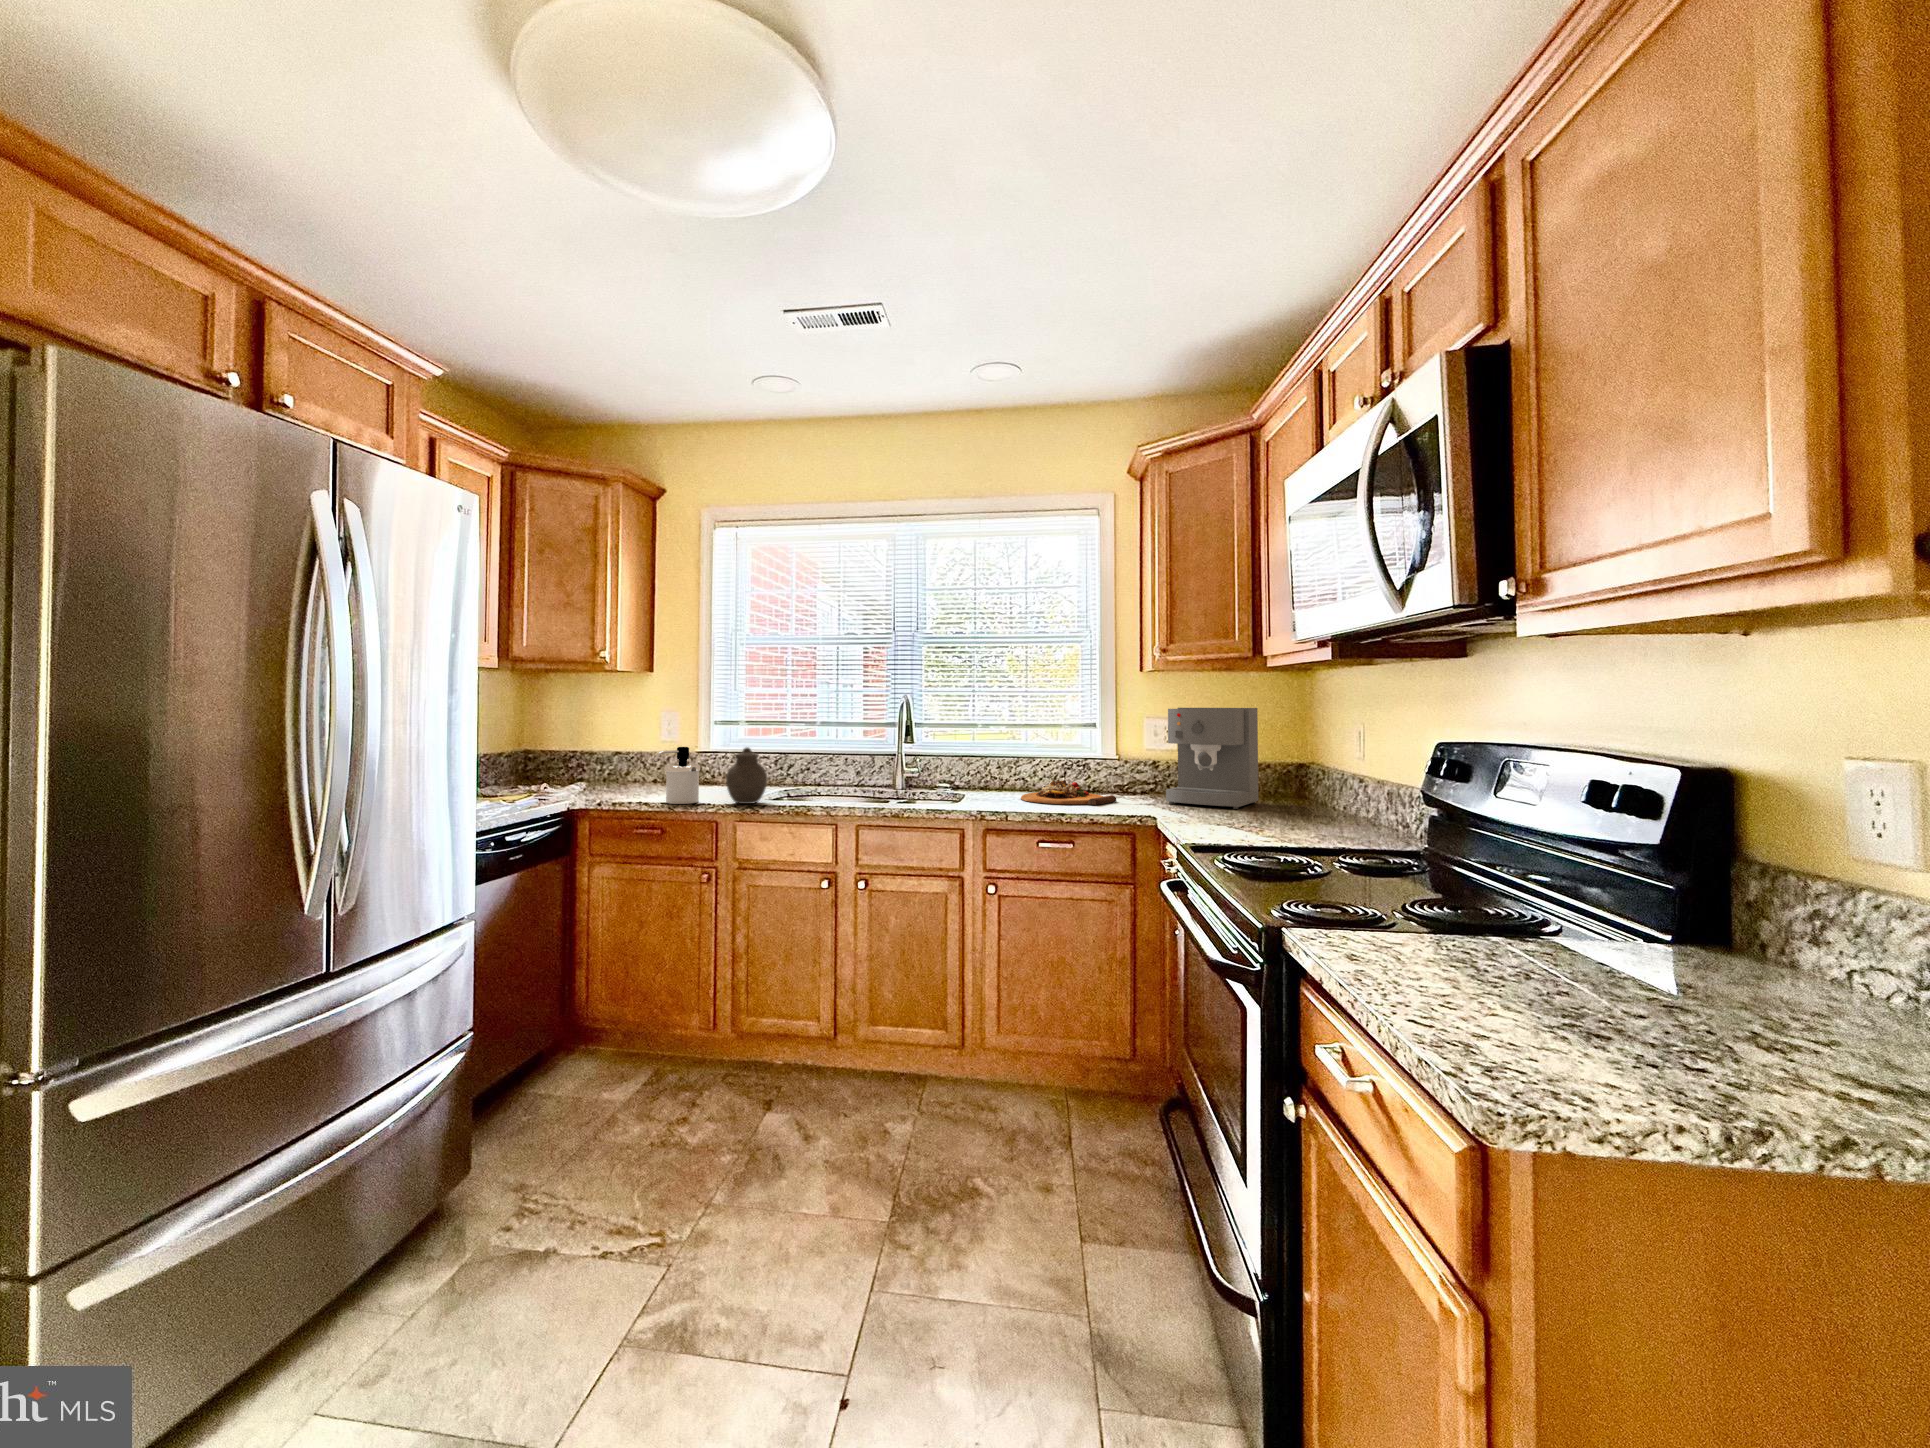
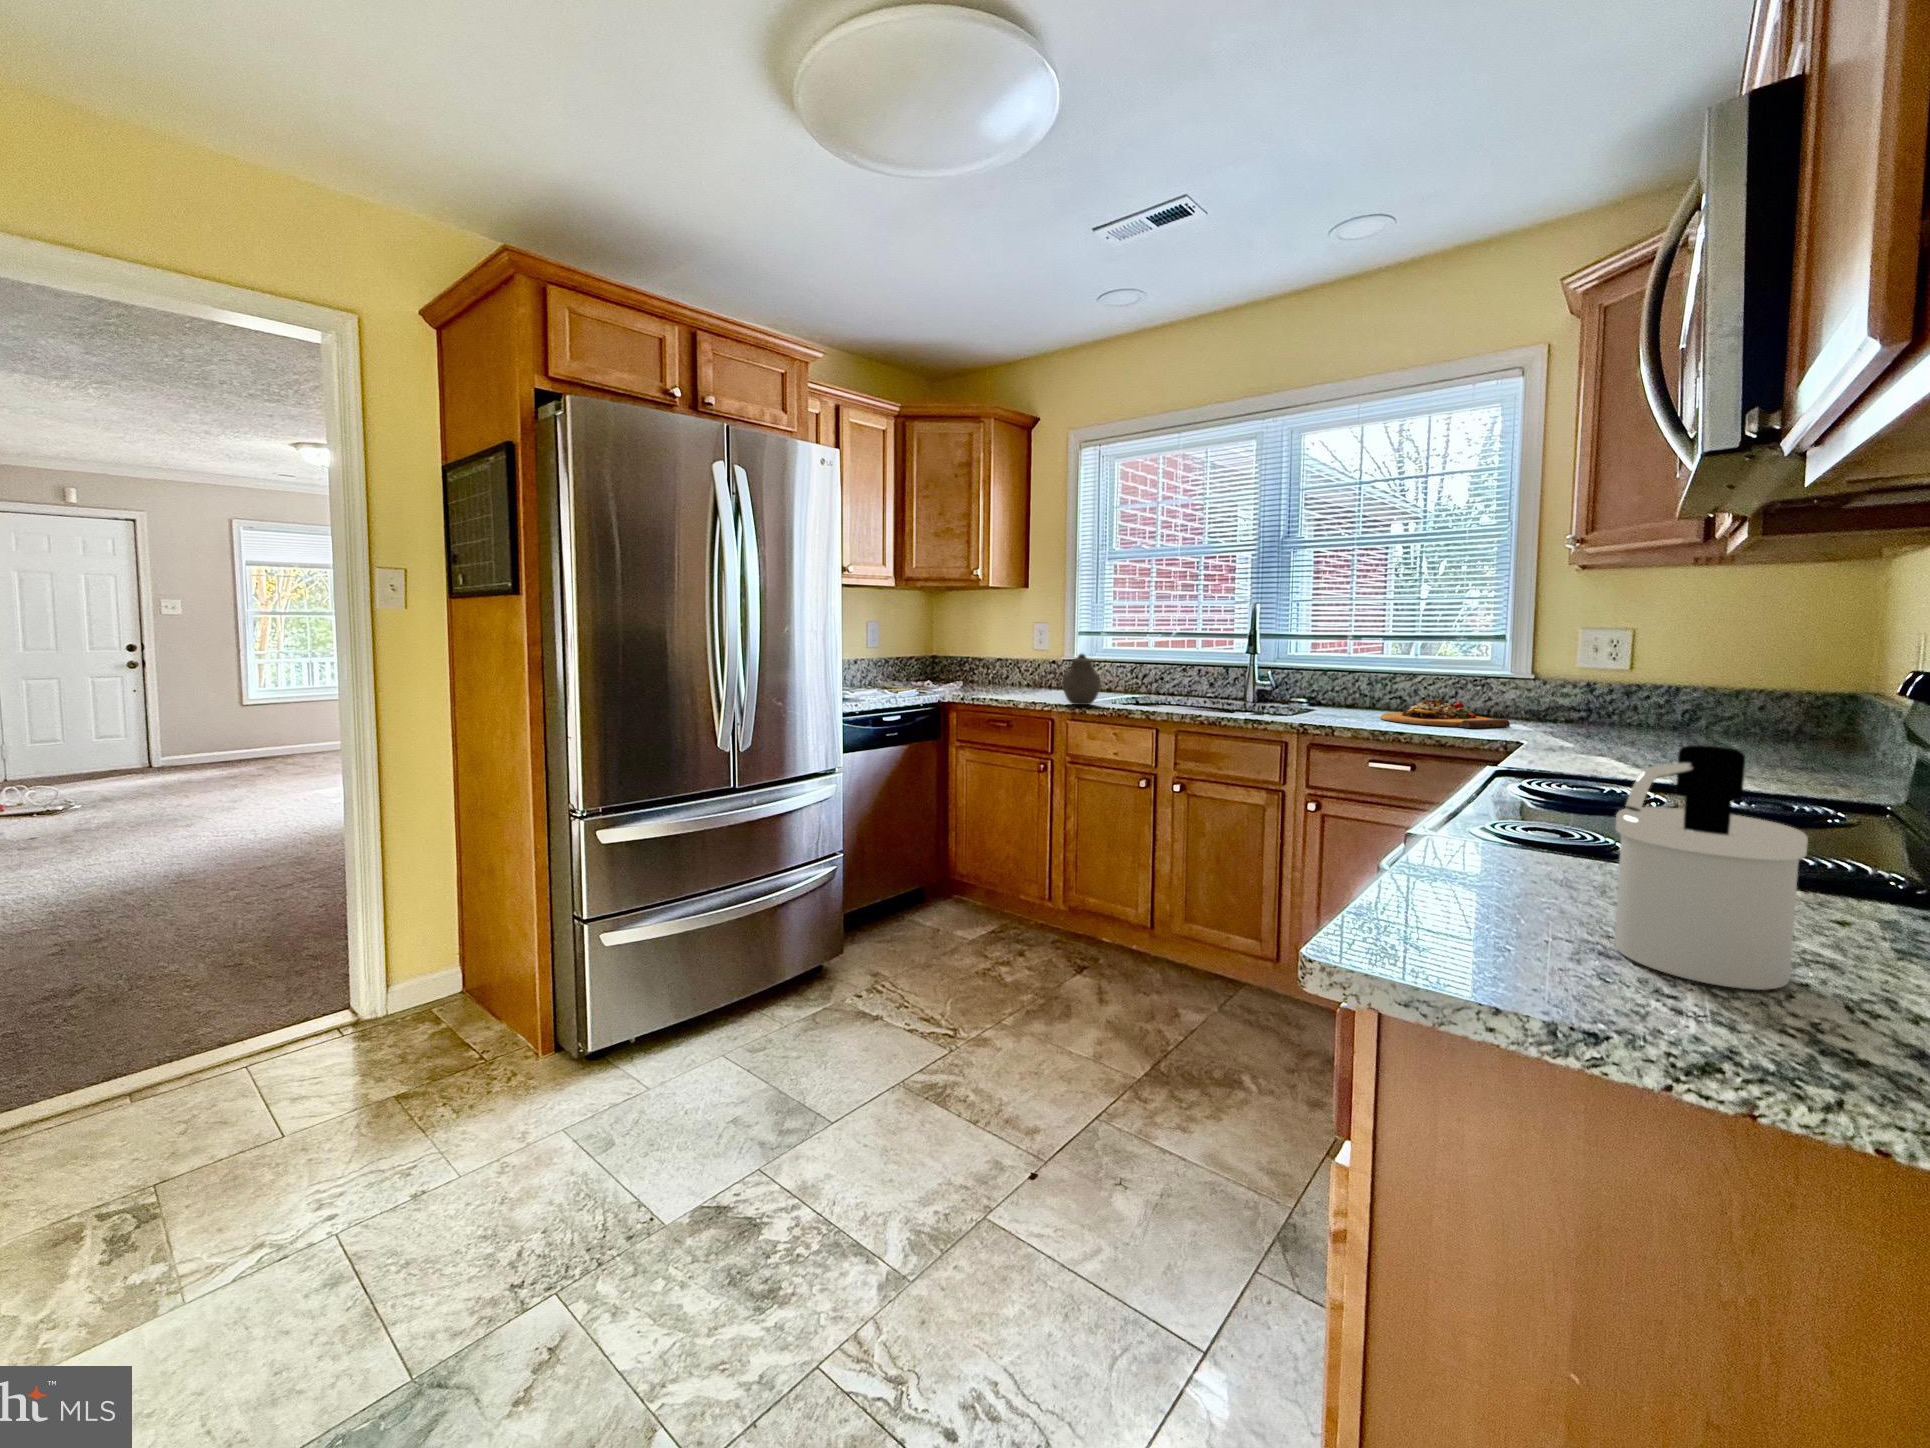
coffee maker: present [1166,708,1258,809] -> none [1583,611,1759,745]
soap dispenser: present [654,747,700,804] -> present [1614,745,1808,990]

